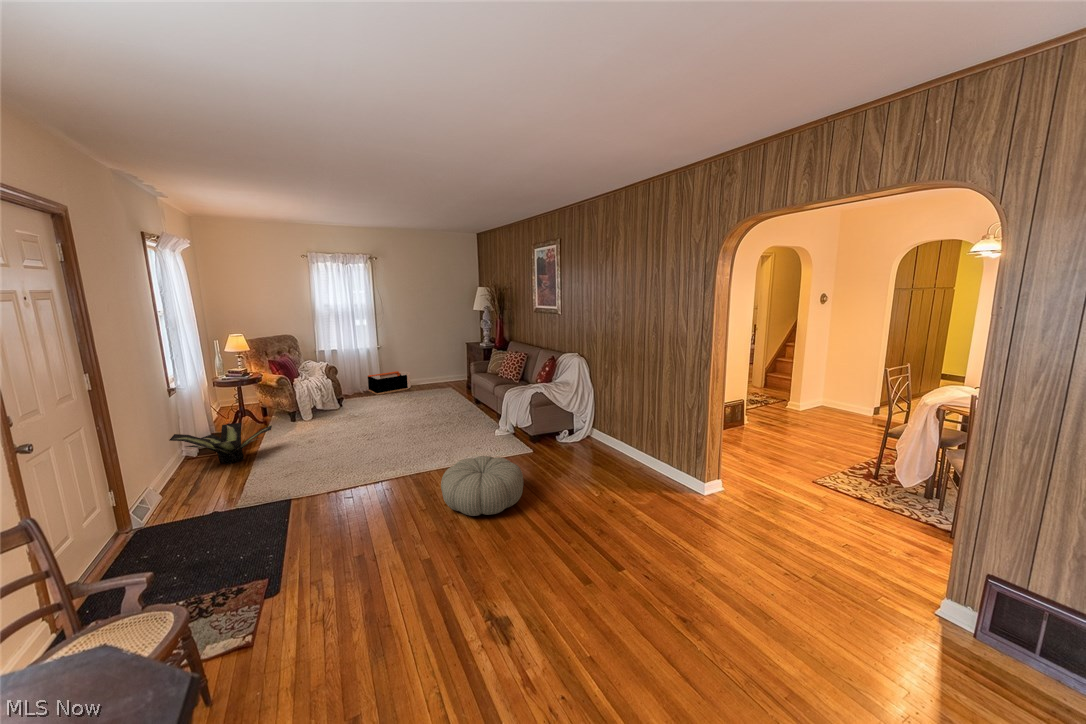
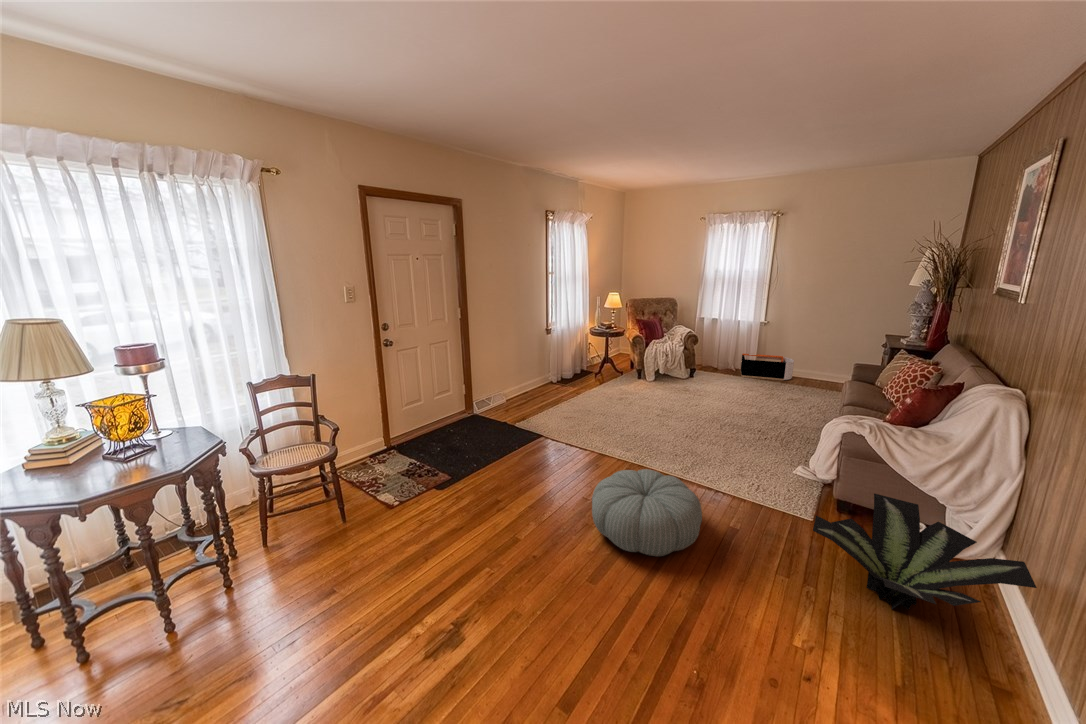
potted plant: present [169,423,272,464] -> present [813,494,1037,610]

